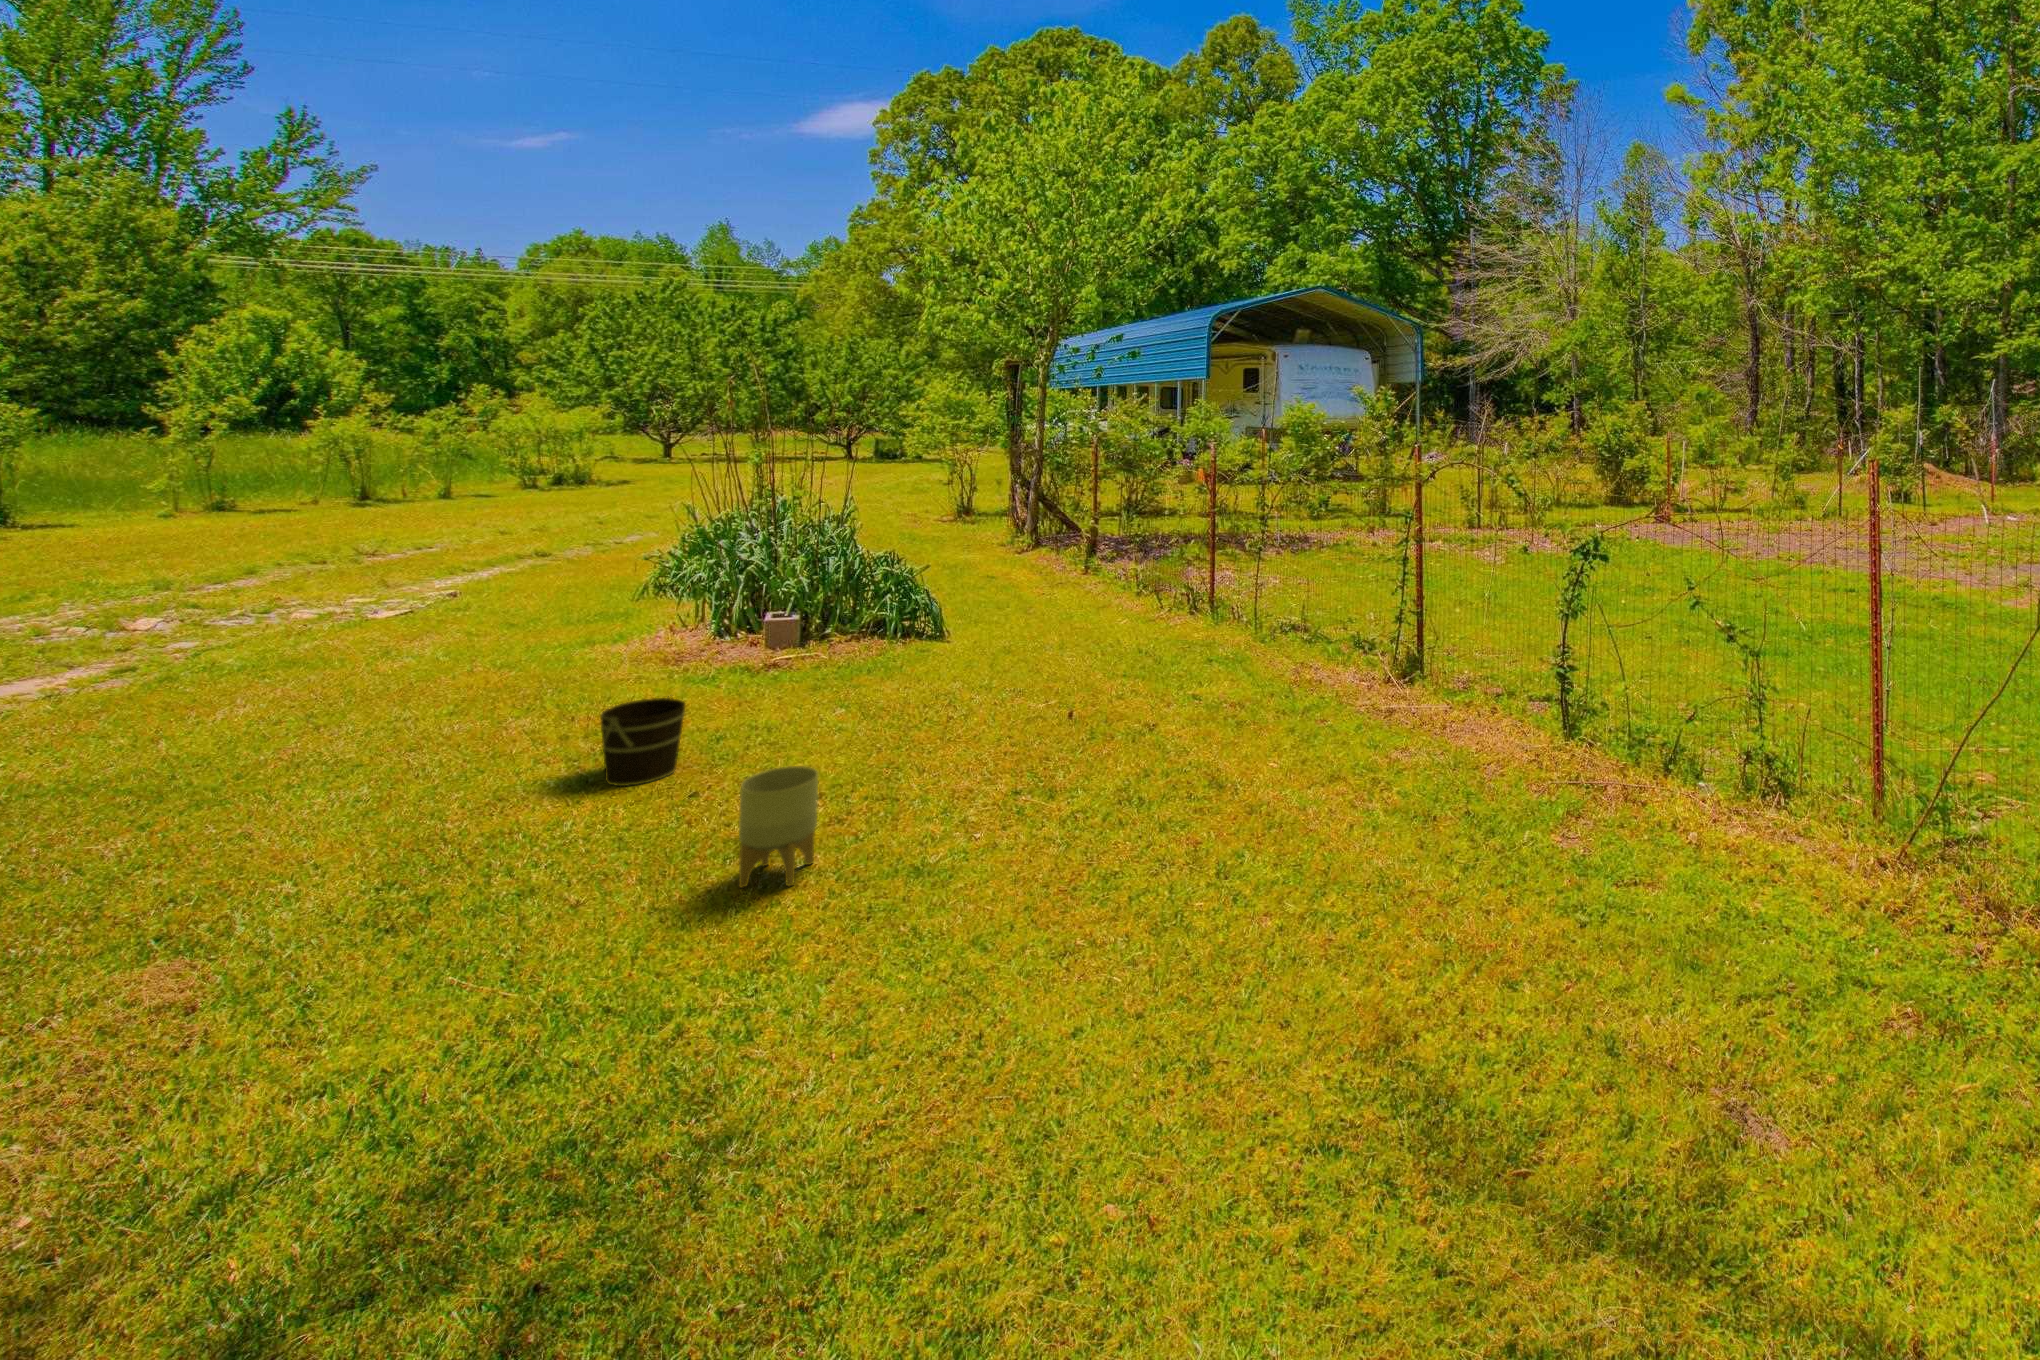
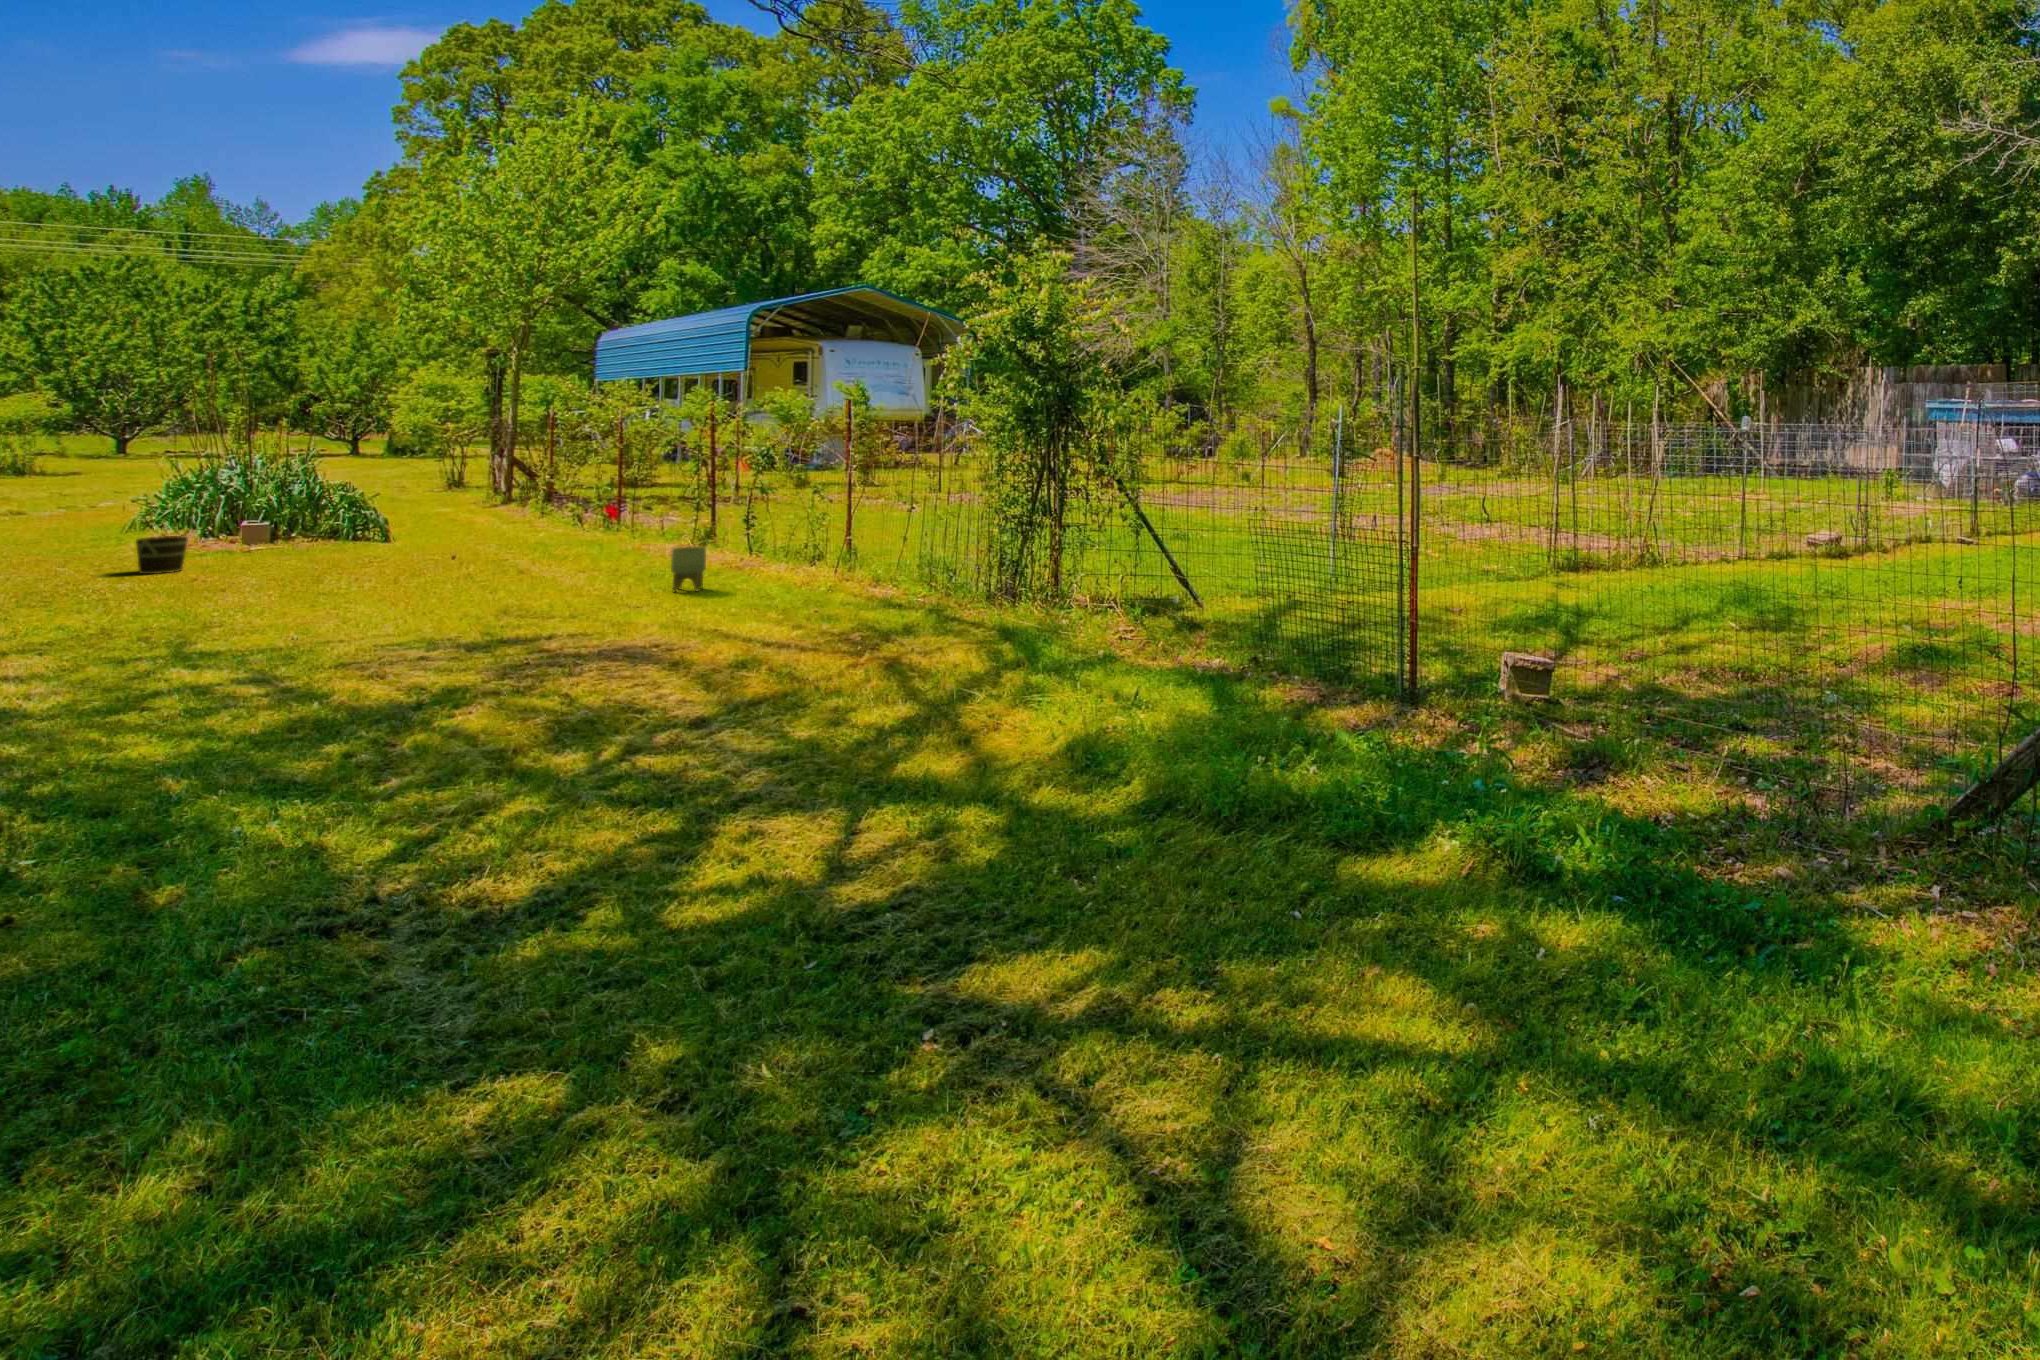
planter: present [739,766,818,888] -> present [671,547,706,592]

